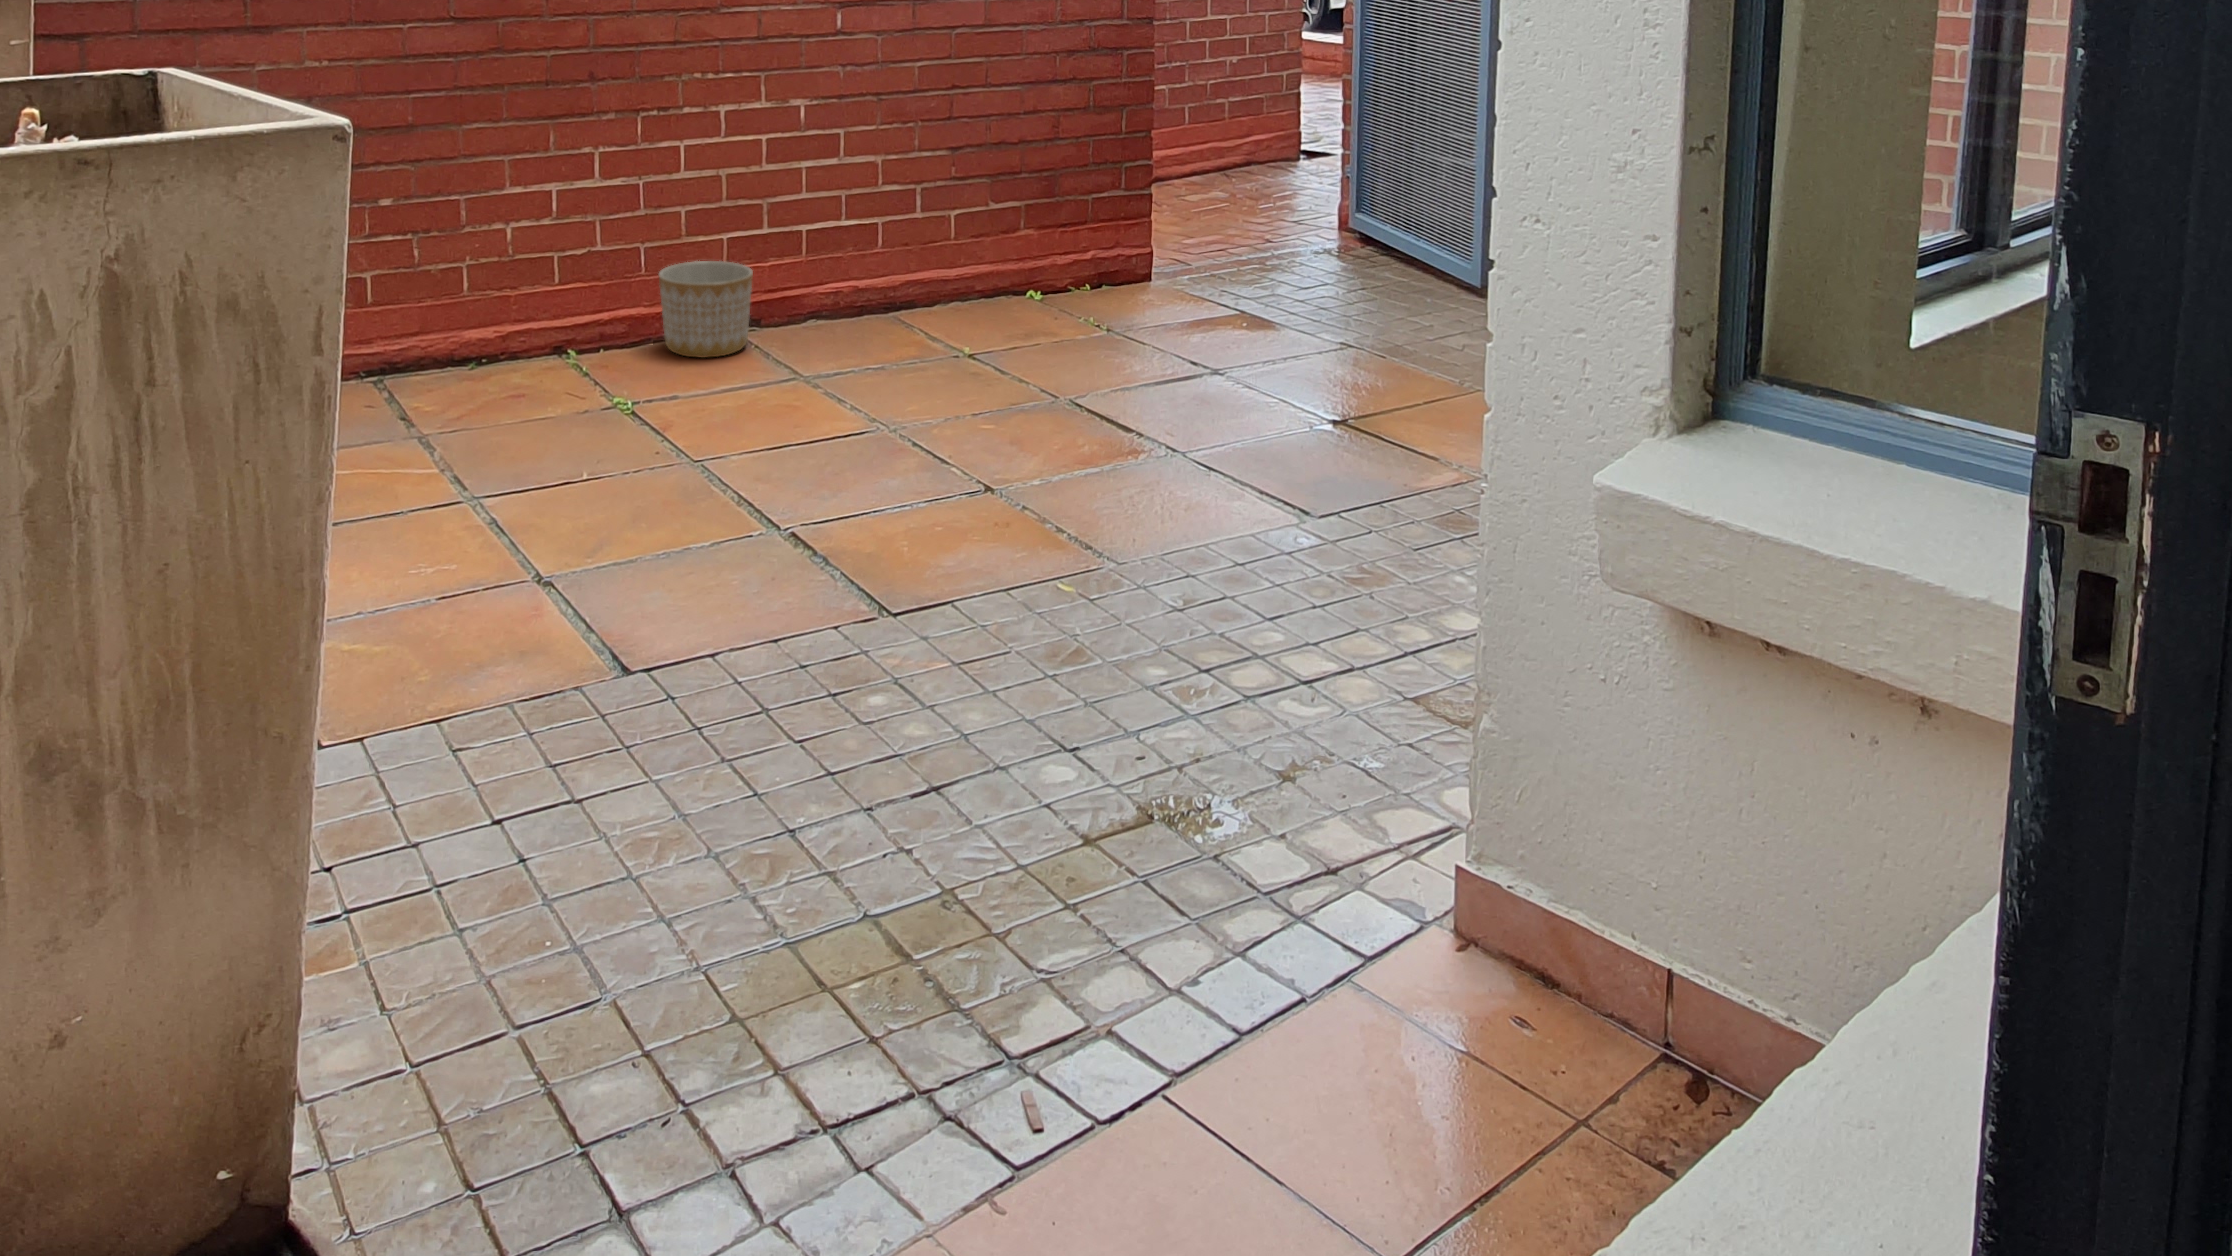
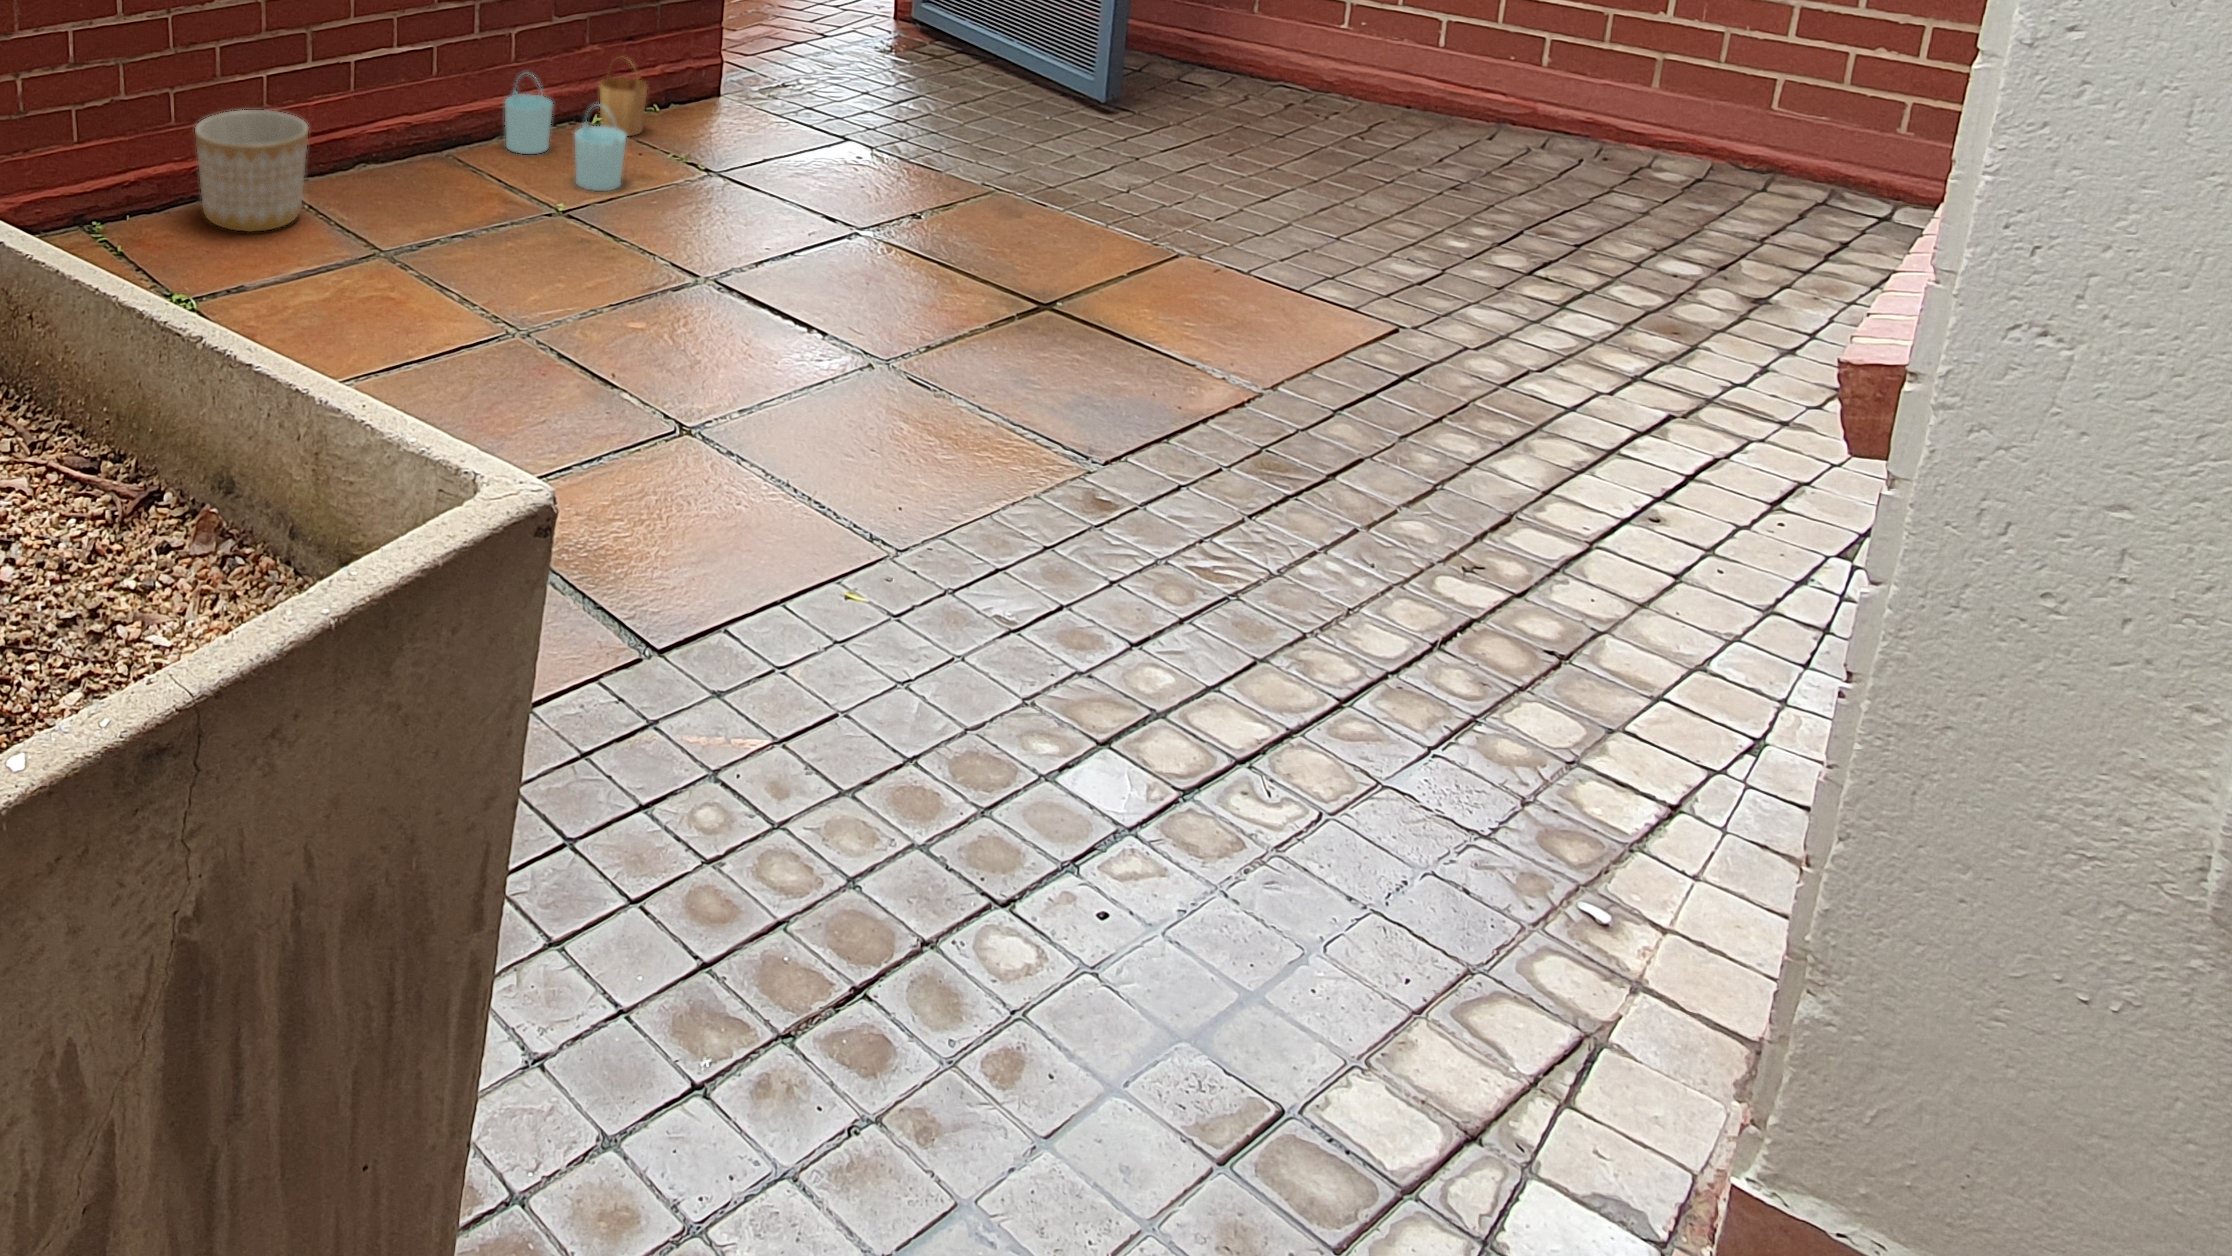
bucket: none [941,234,1069,338] -> present [505,62,648,191]

